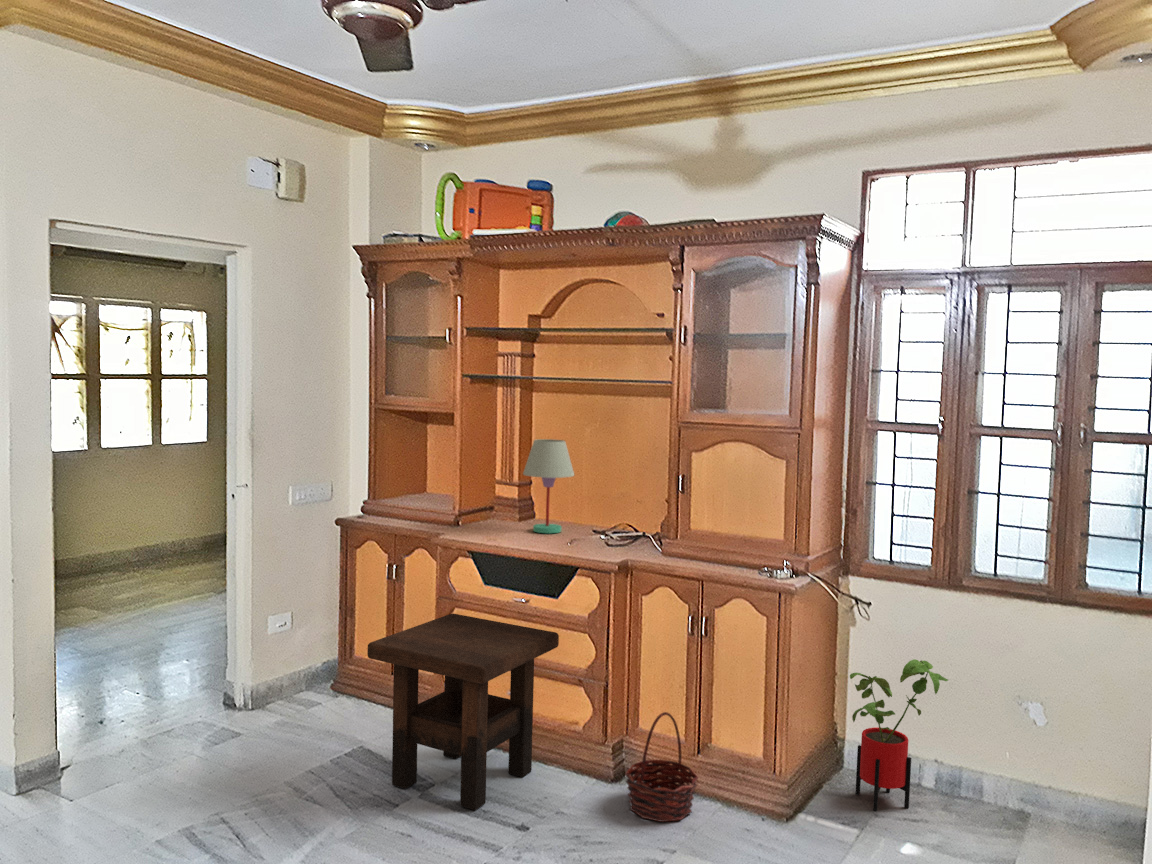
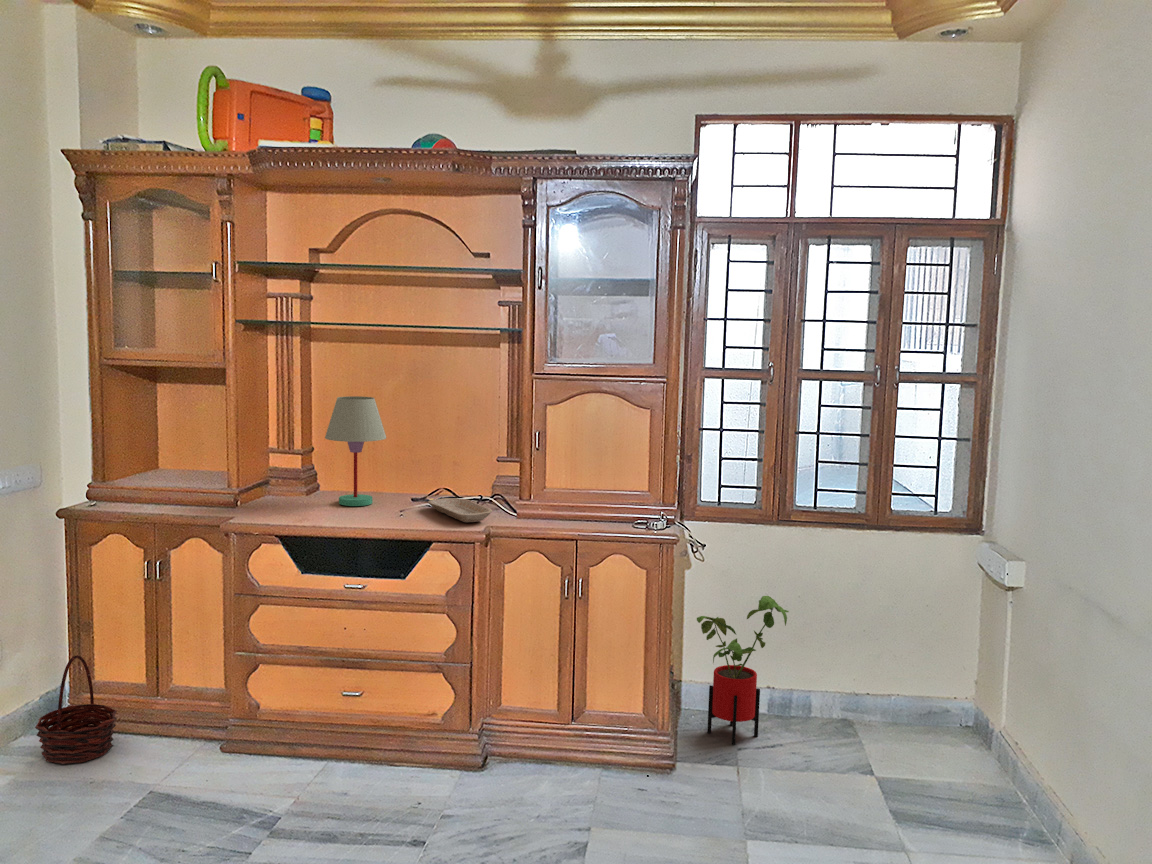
tray: none [598,532,640,554] -> present [428,498,492,522]
side table: present [367,613,559,810] -> none [202,612,412,833]
basket: present [625,712,698,822] -> present [35,655,117,764]

